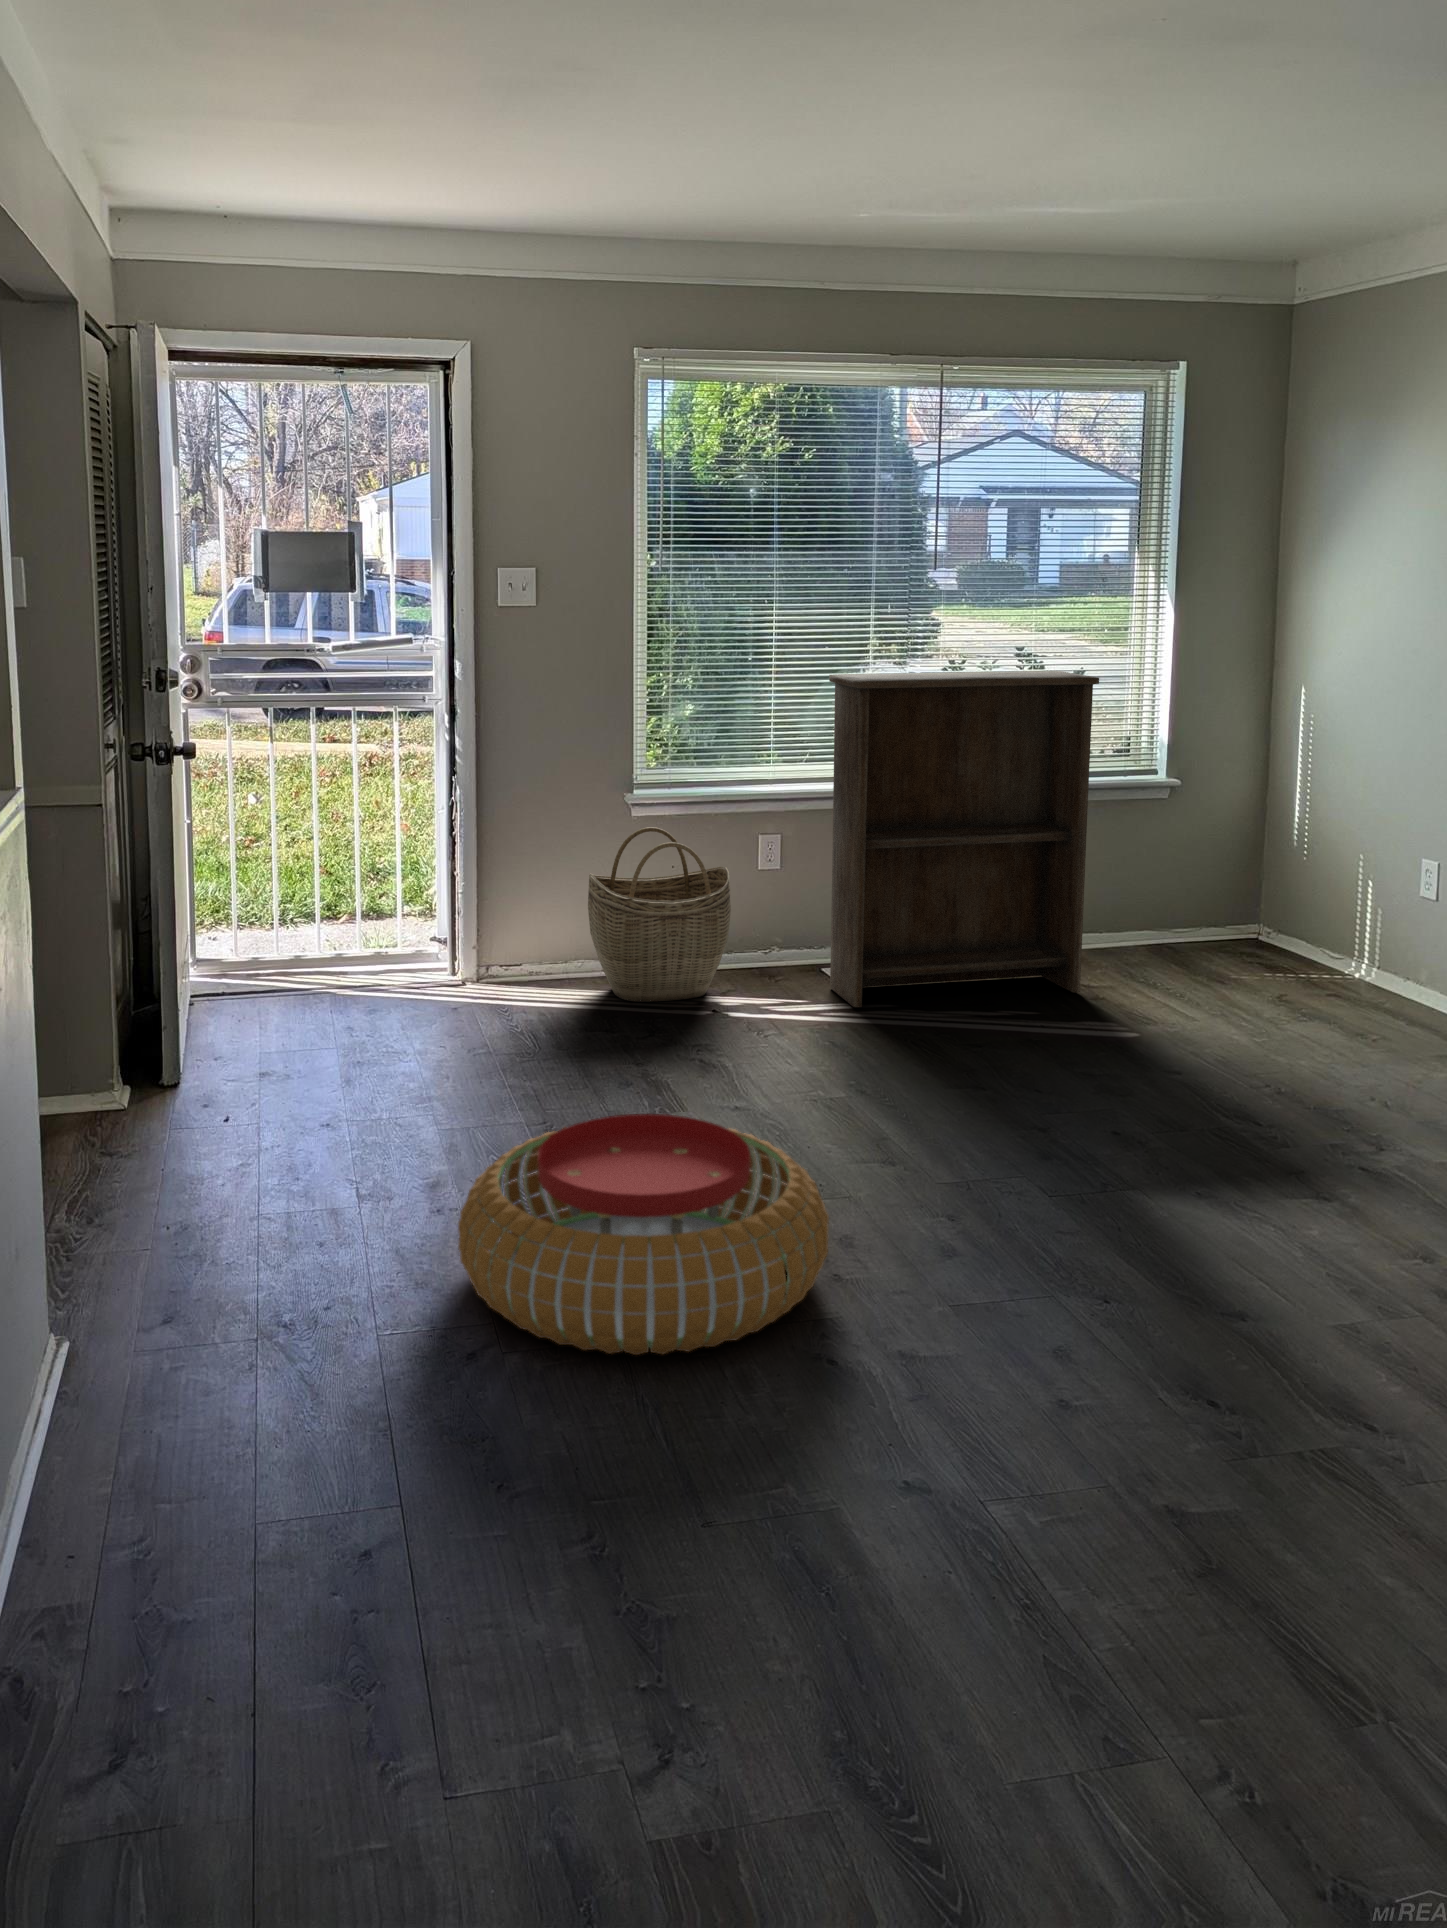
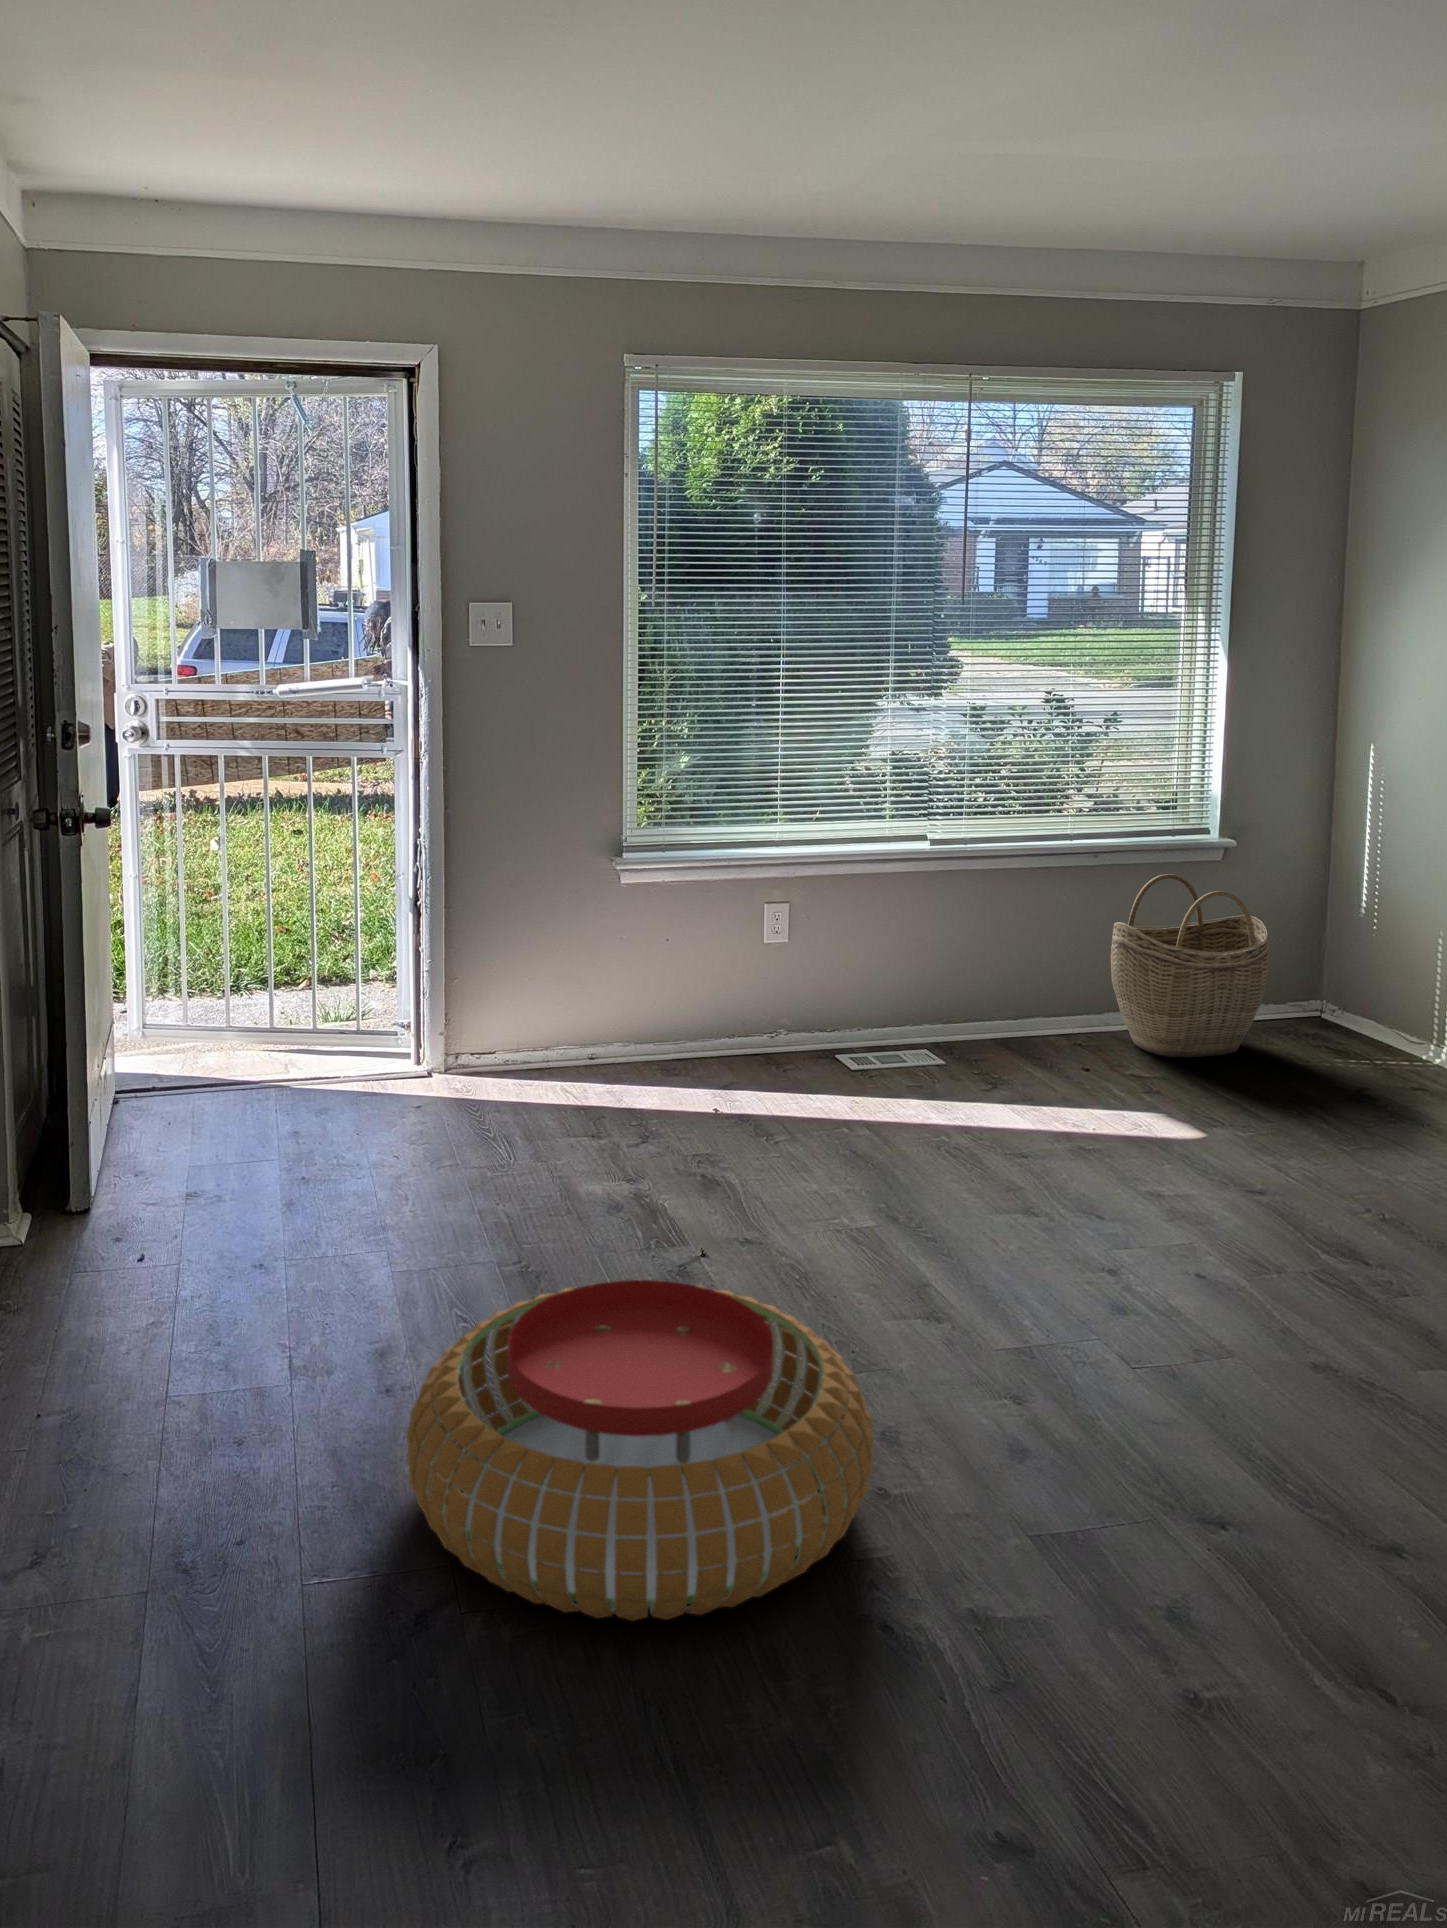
bookshelf: present [829,671,1099,1007] -> none [845,720,1154,1107]
woven basket: present [588,827,731,1002] -> present [1111,874,1268,1057]

